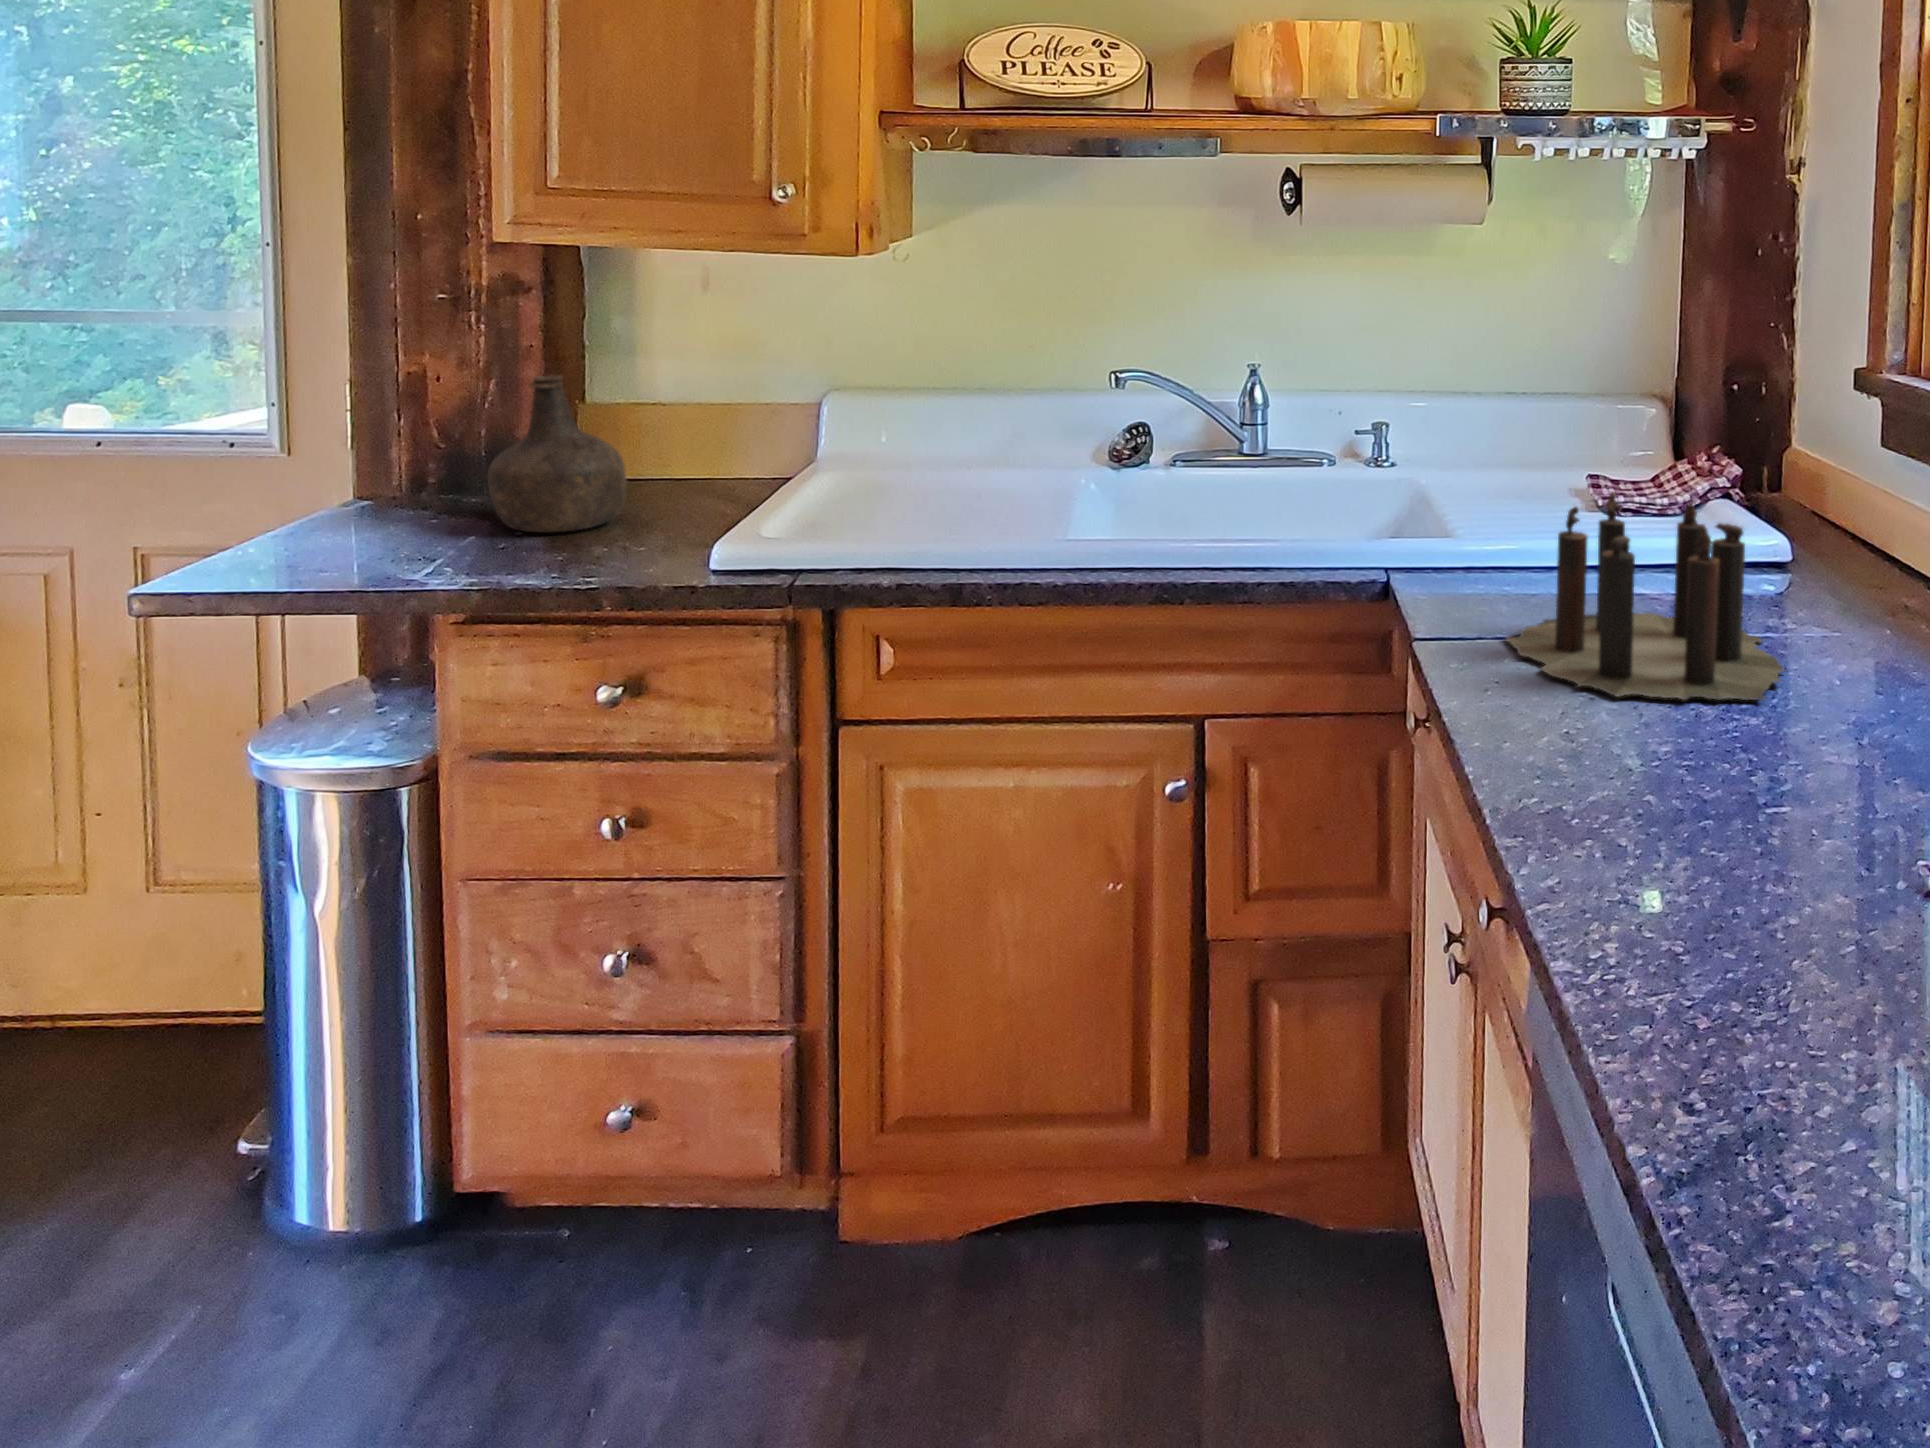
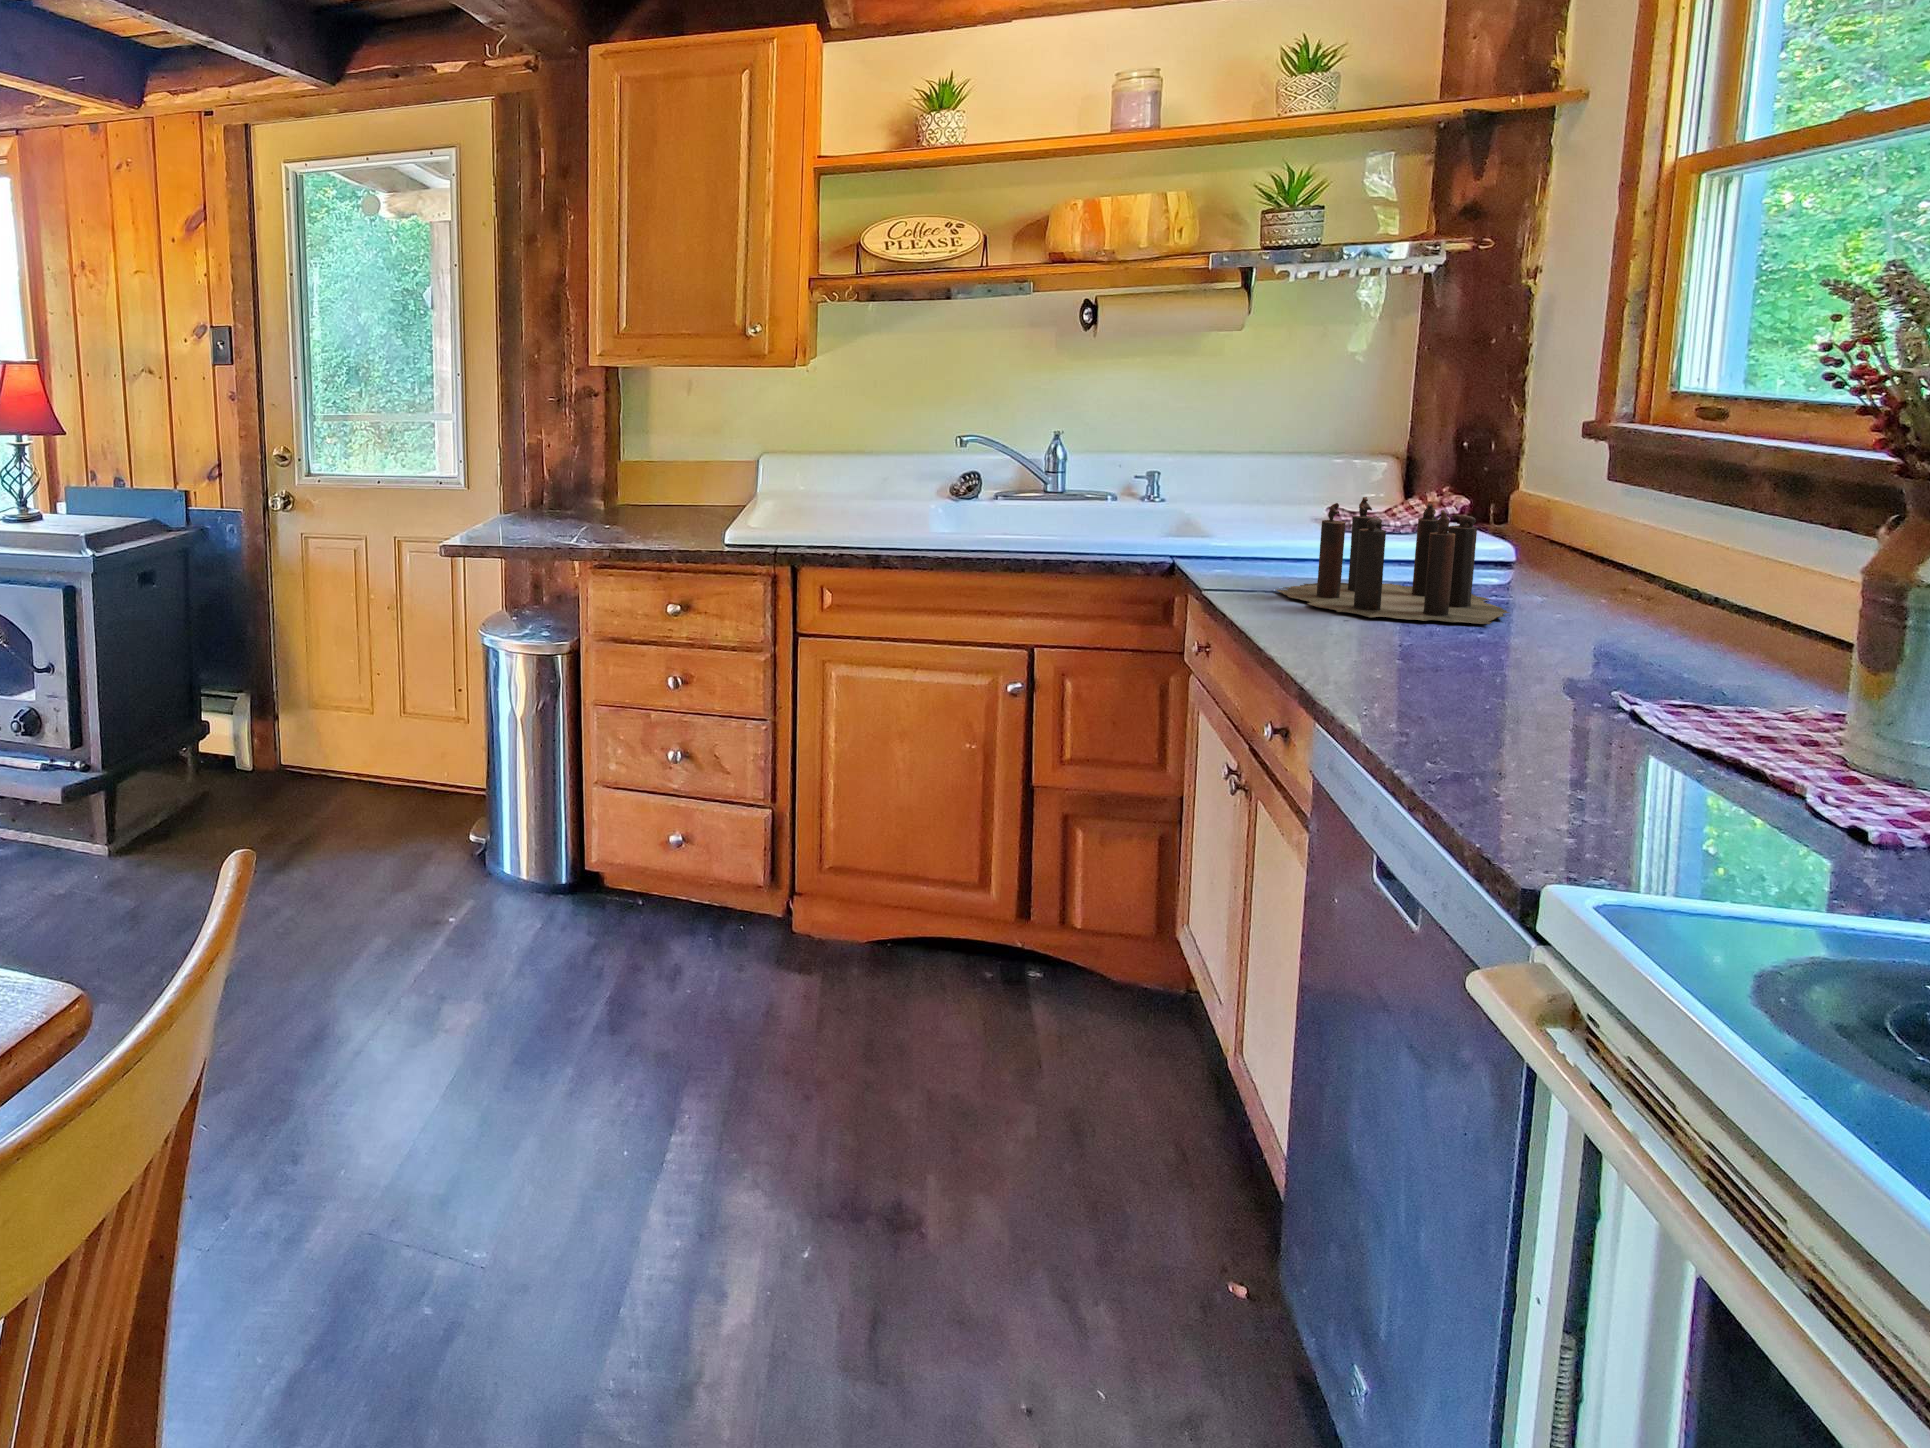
bottle: present [488,375,627,533] -> none [588,440,659,527]

